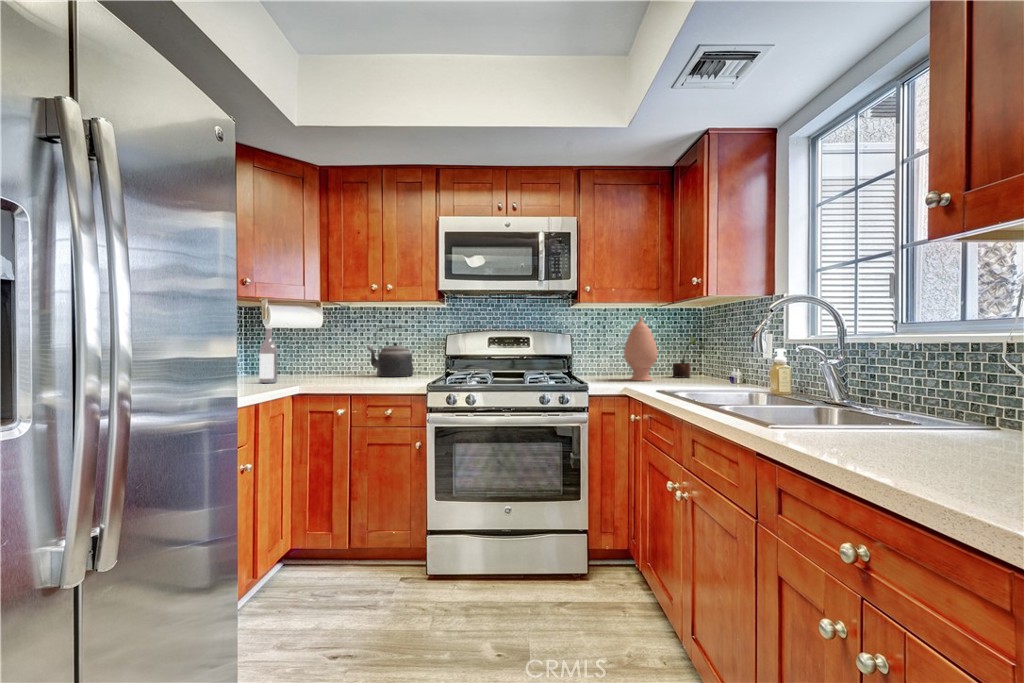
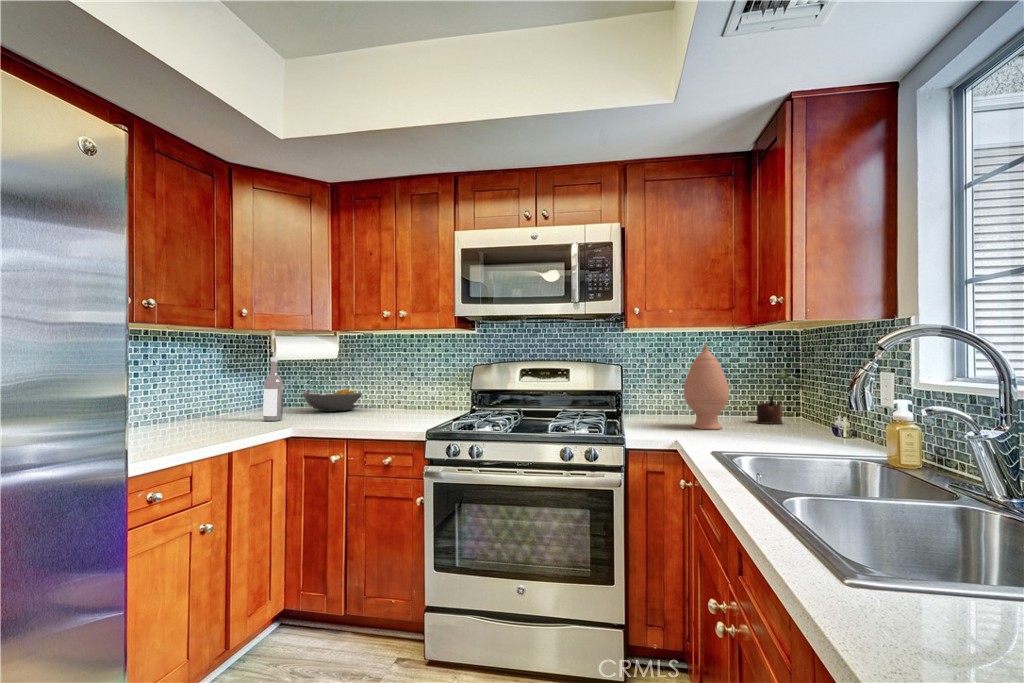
kettle: present [368,327,413,377] -> none [389,356,442,413]
fruit bowl: none [282,356,345,377] -> present [303,388,362,411]

